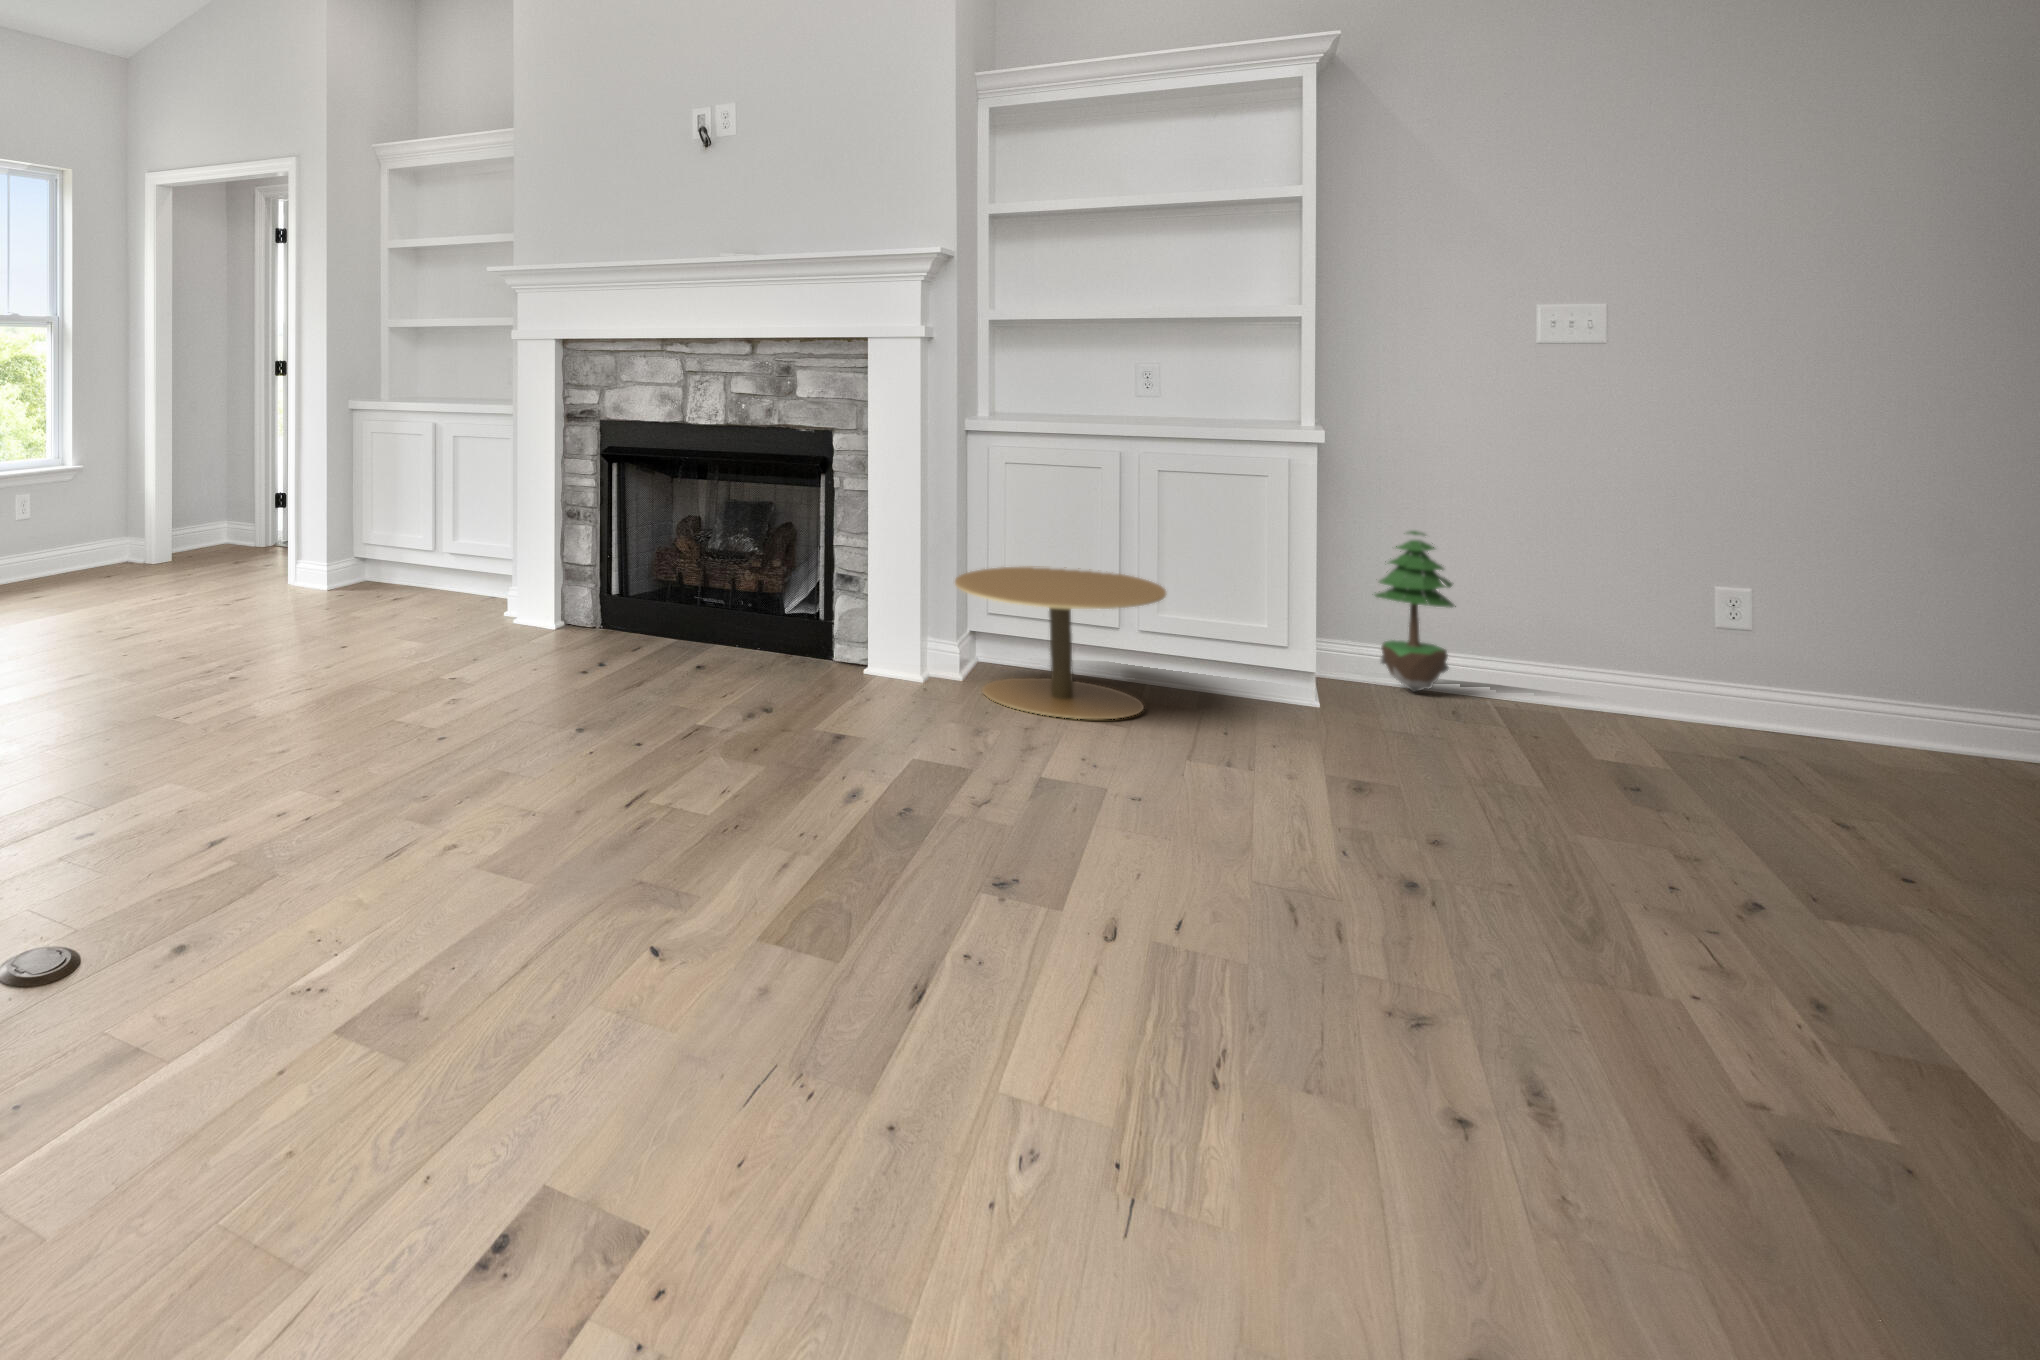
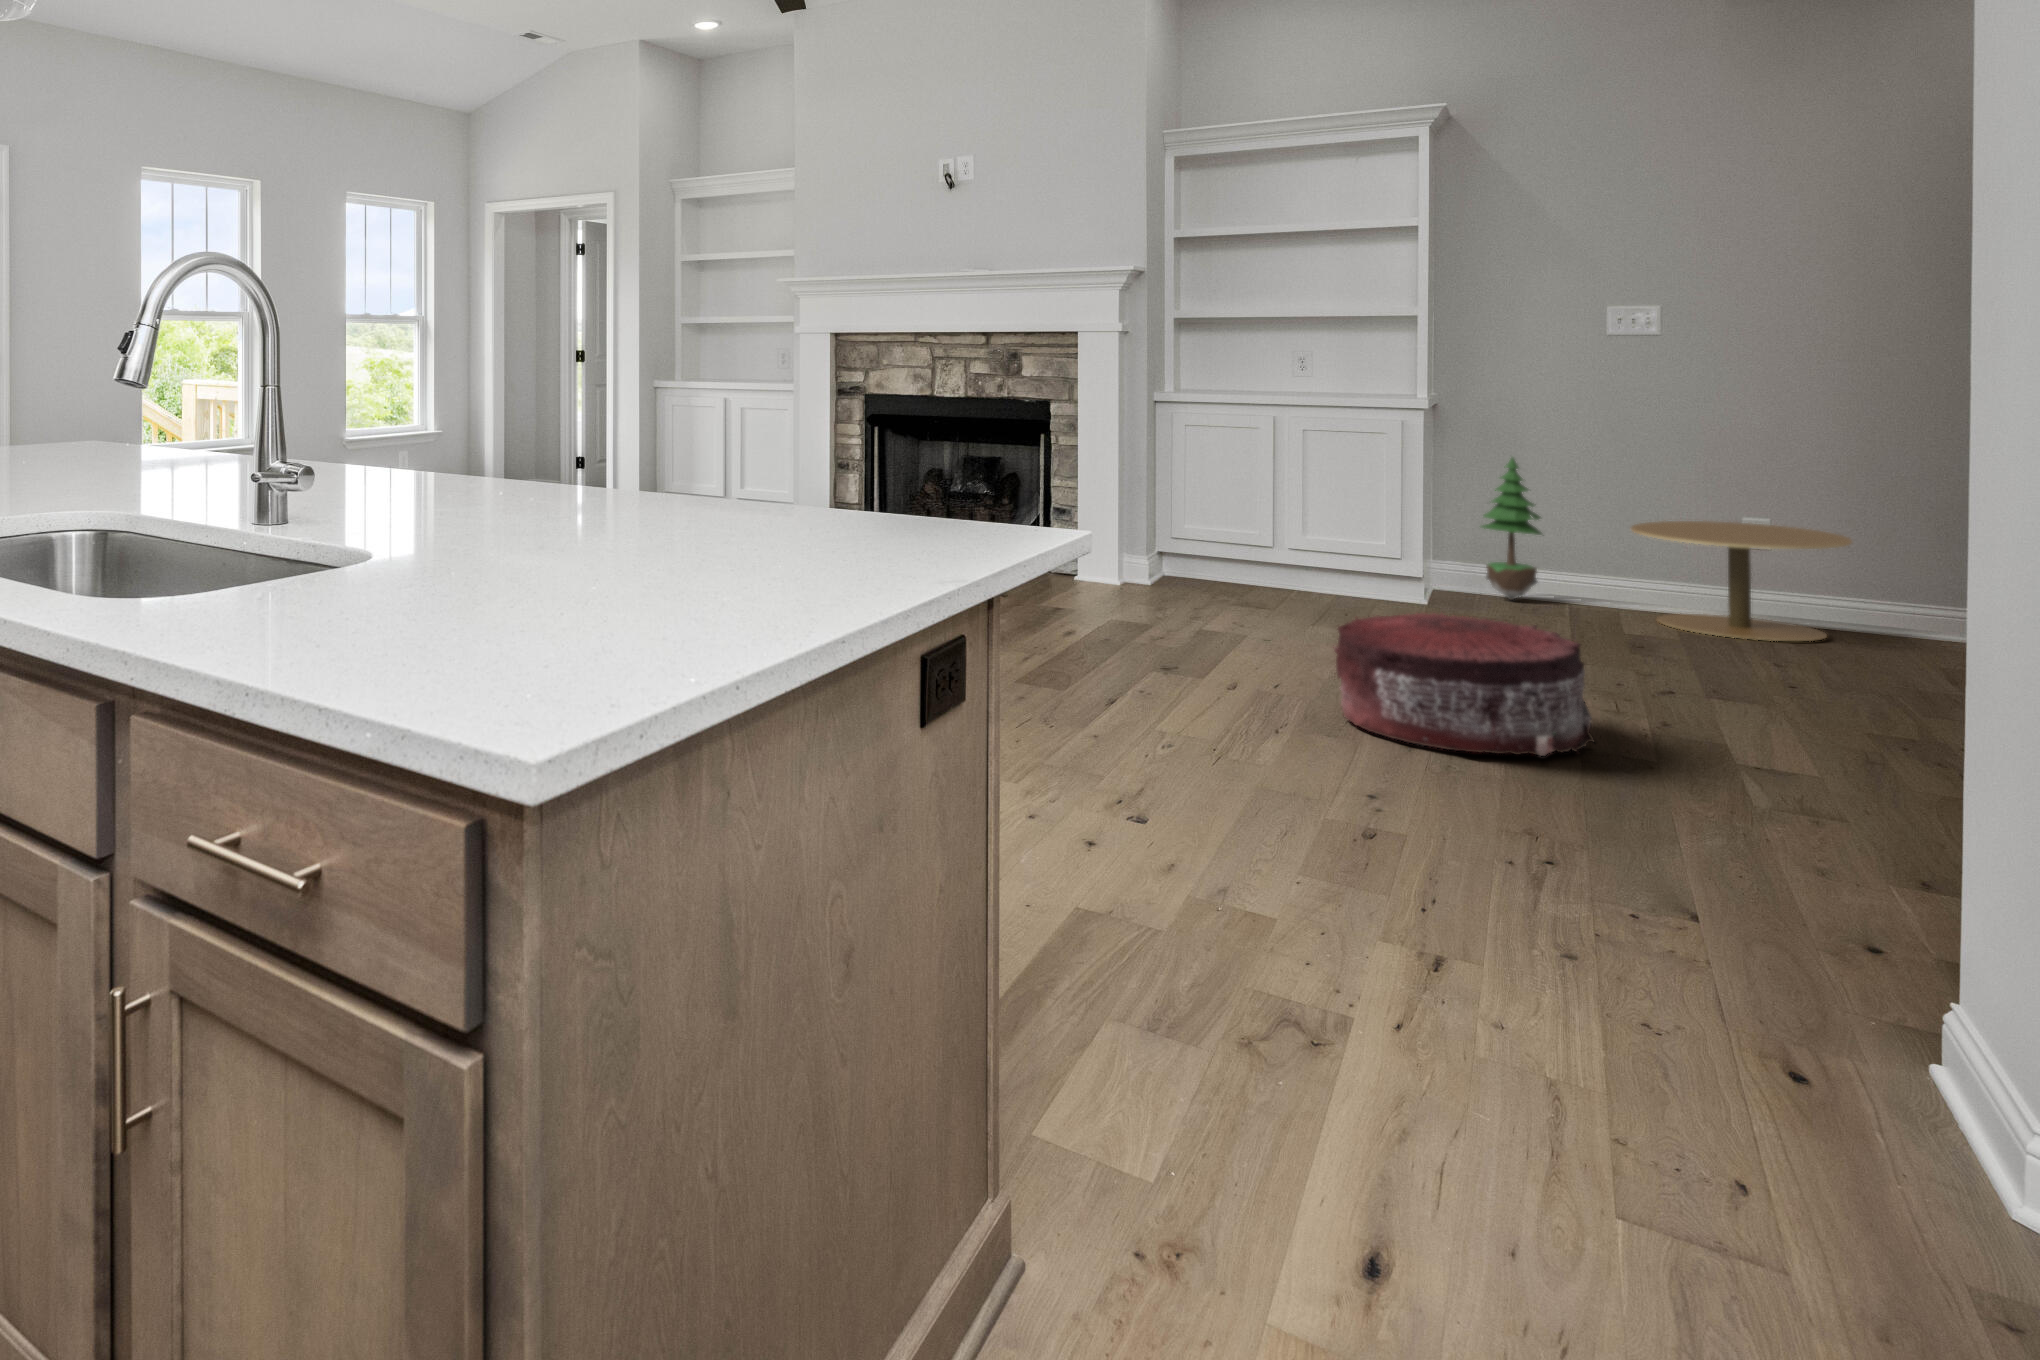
side table: present [955,566,1166,719] -> present [1631,521,1852,641]
pouf: none [1319,806,1824,1151] -> present [1333,613,1594,756]

